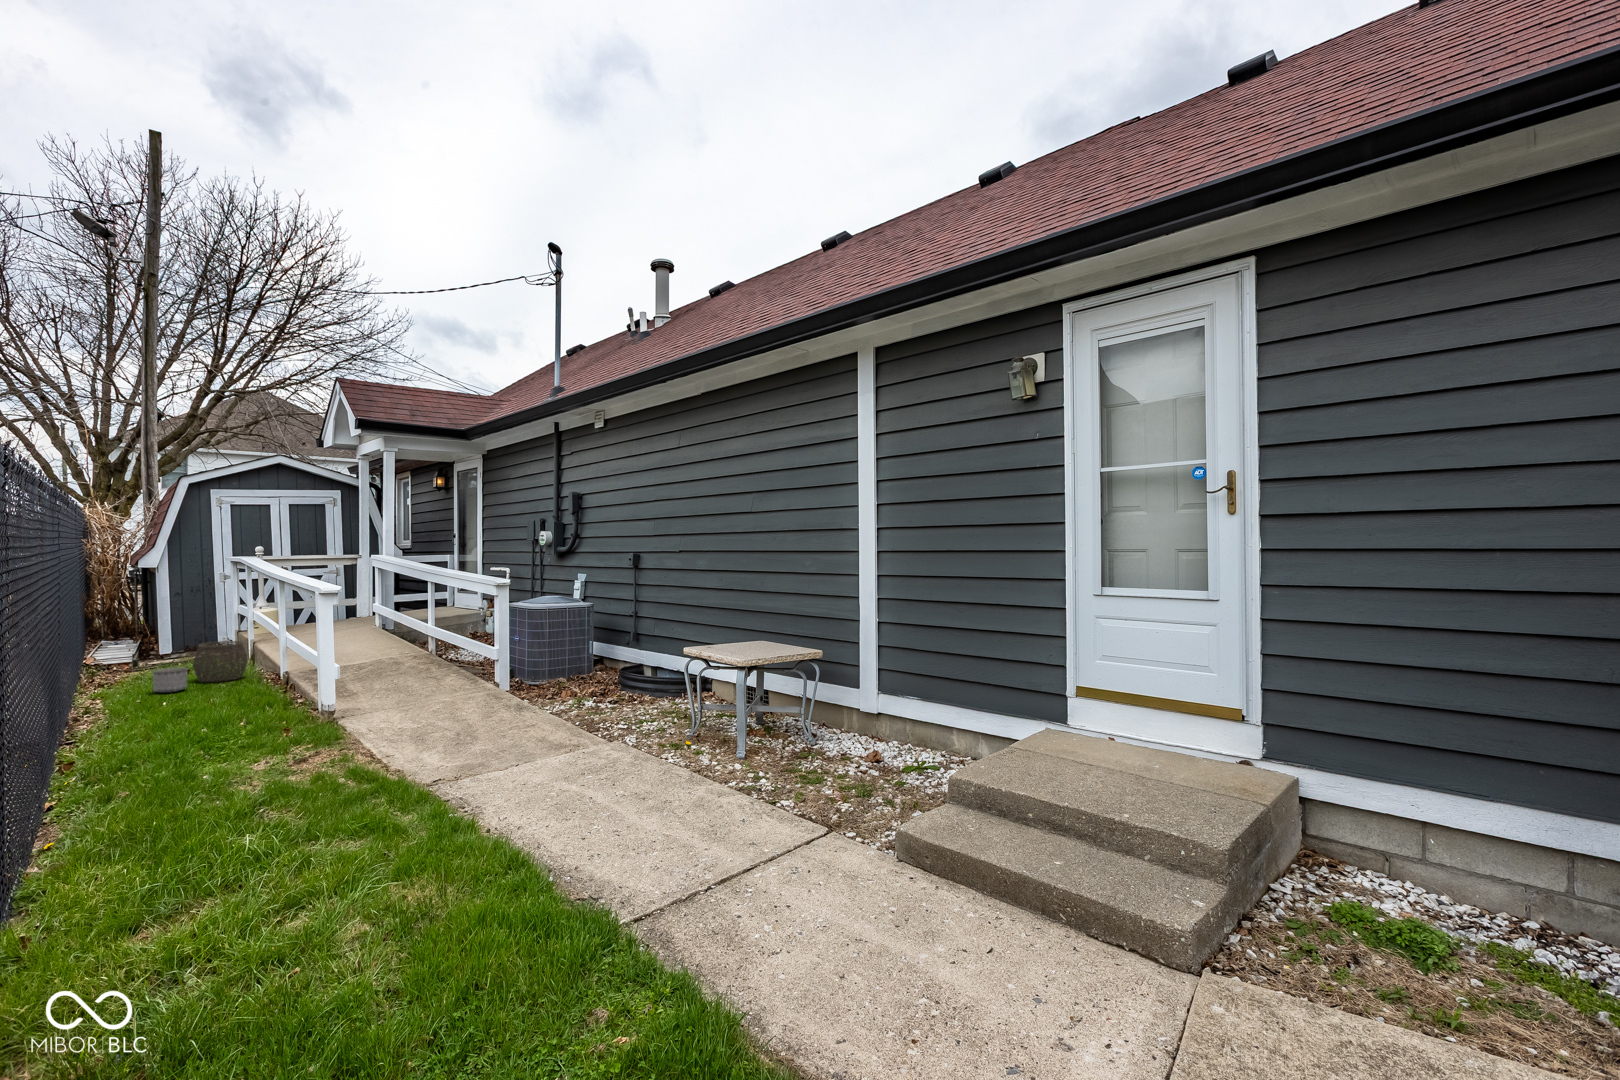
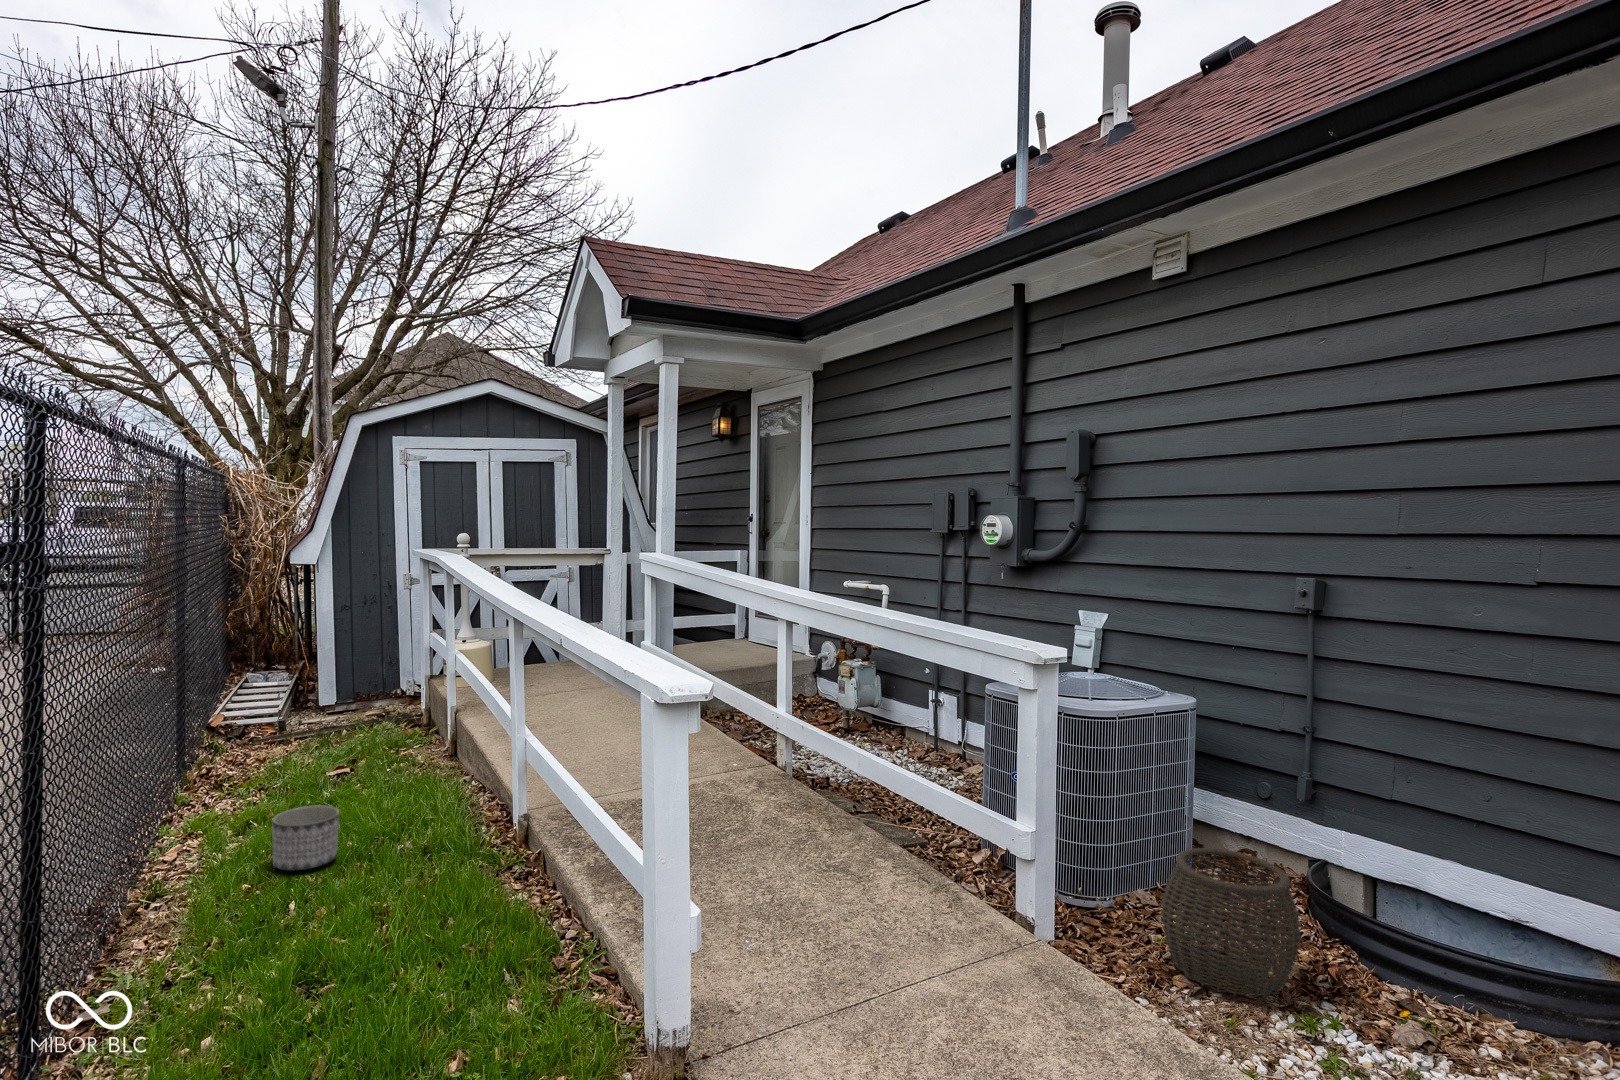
woven basket: present [193,641,248,682] -> present [1162,848,1301,998]

